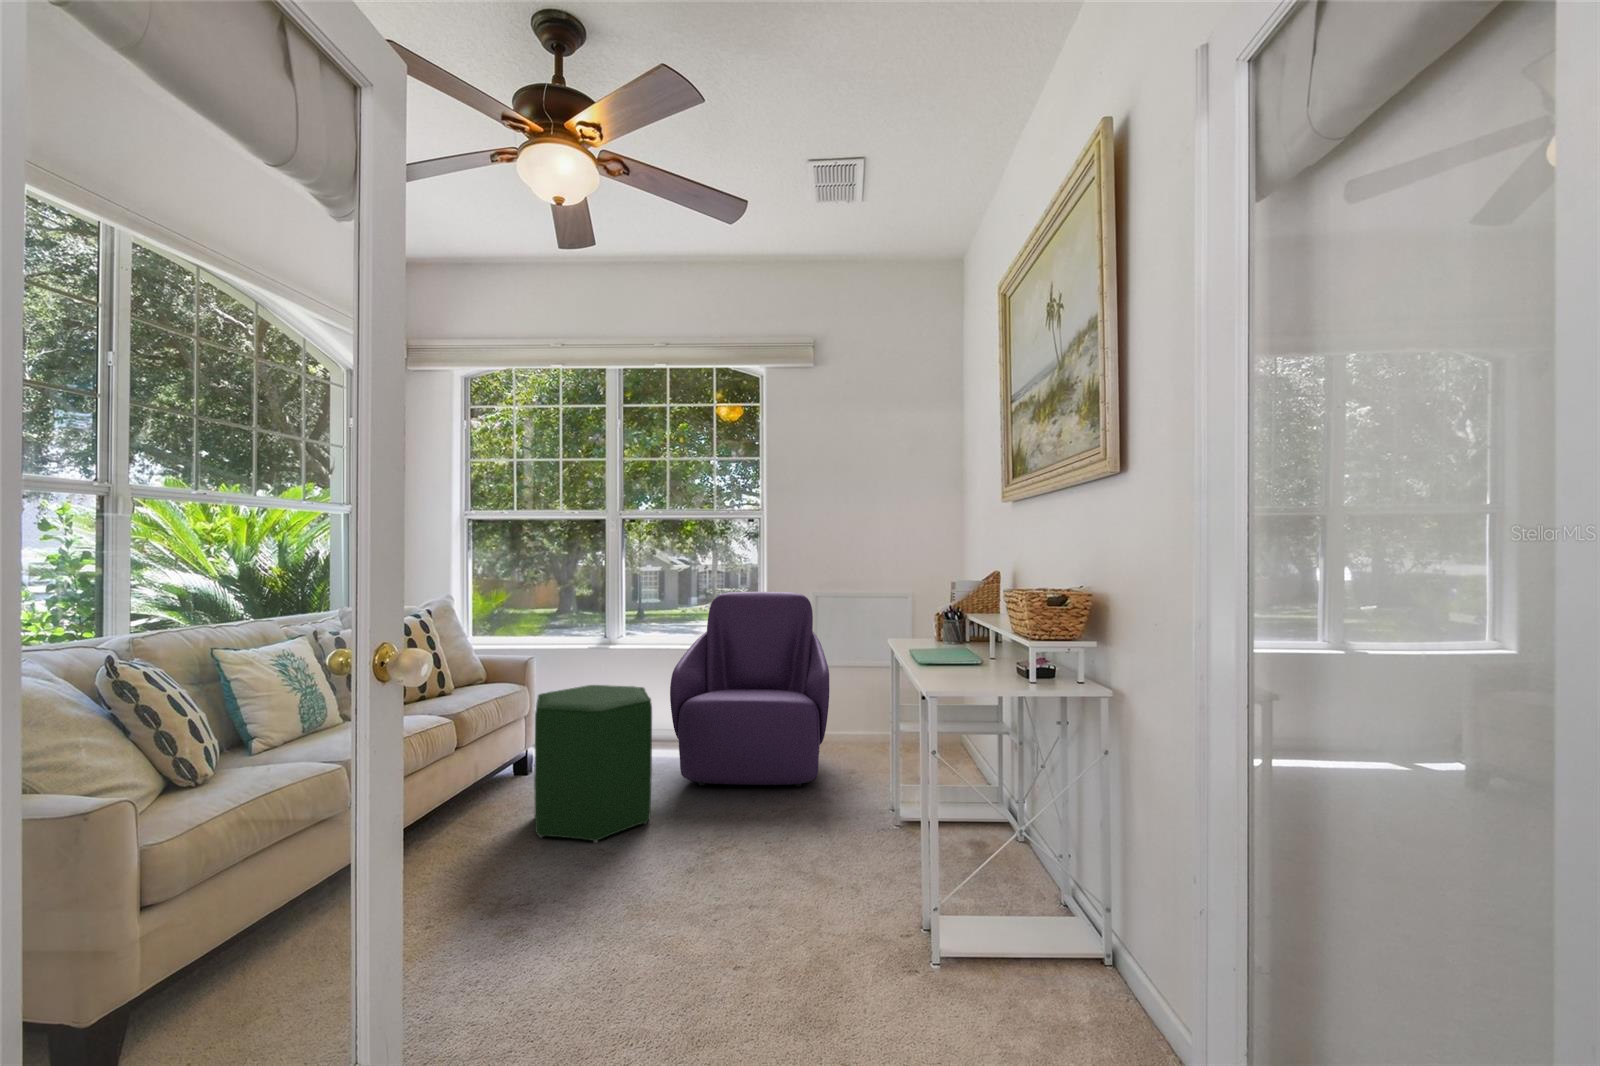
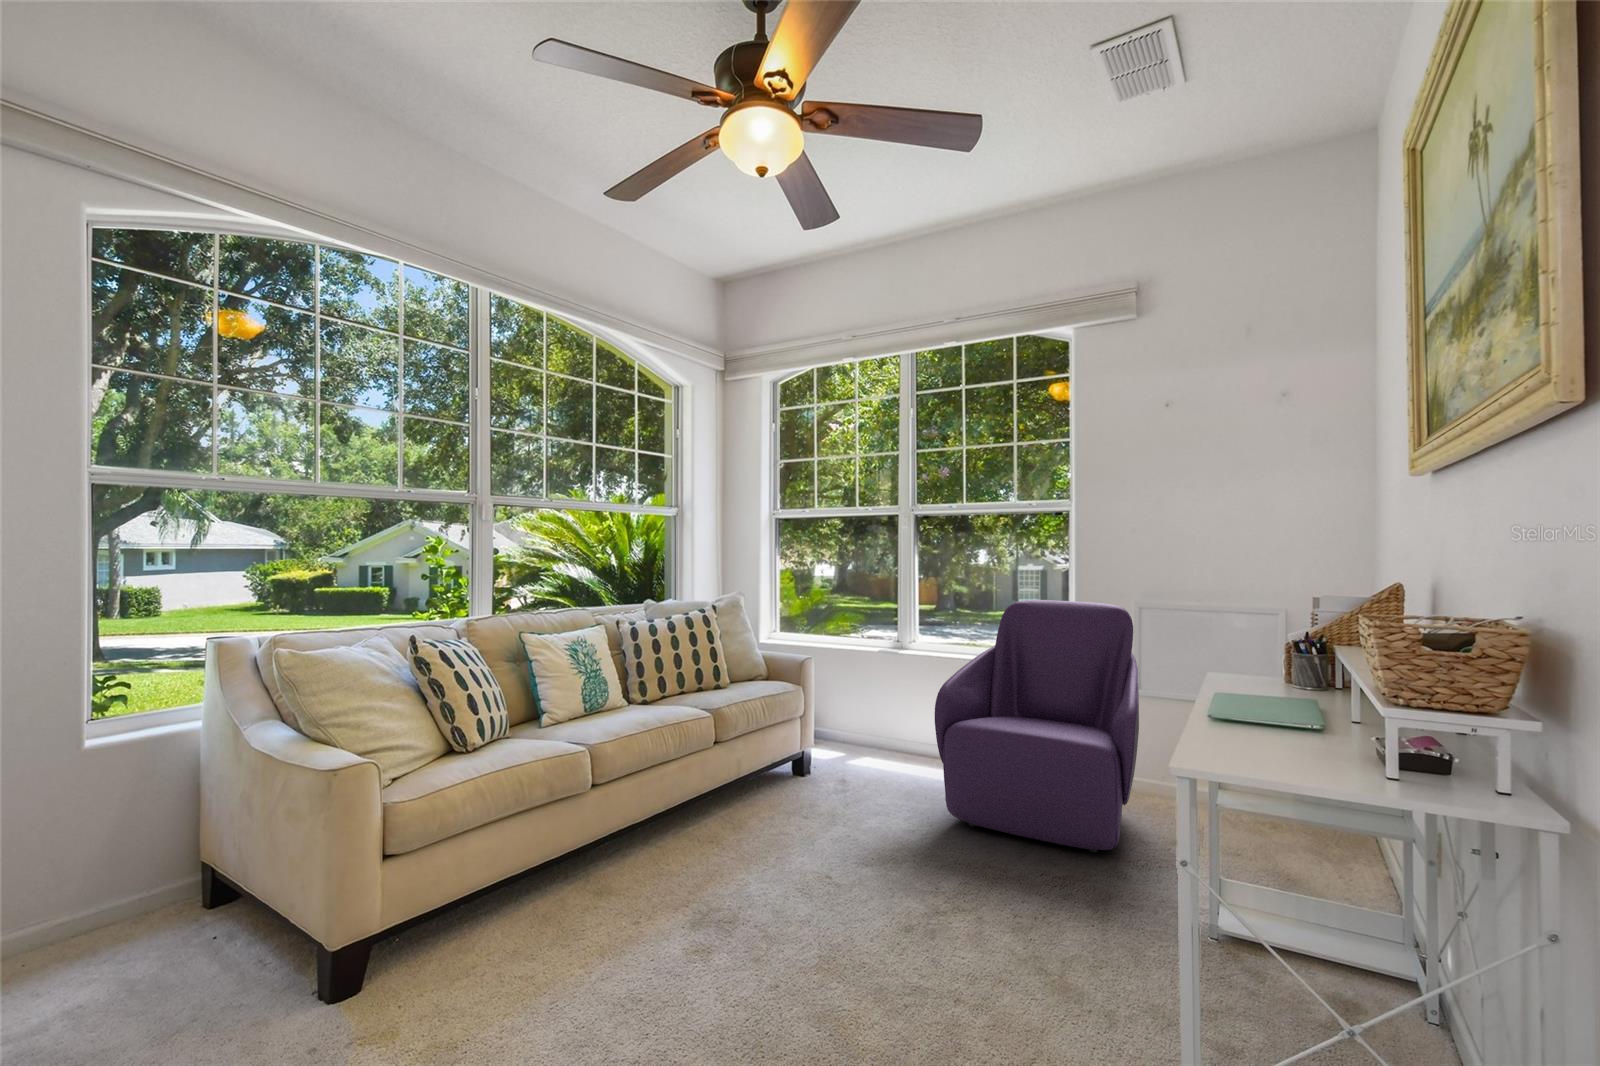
ottoman: present [534,685,652,842] -> none [774,694,899,868]

